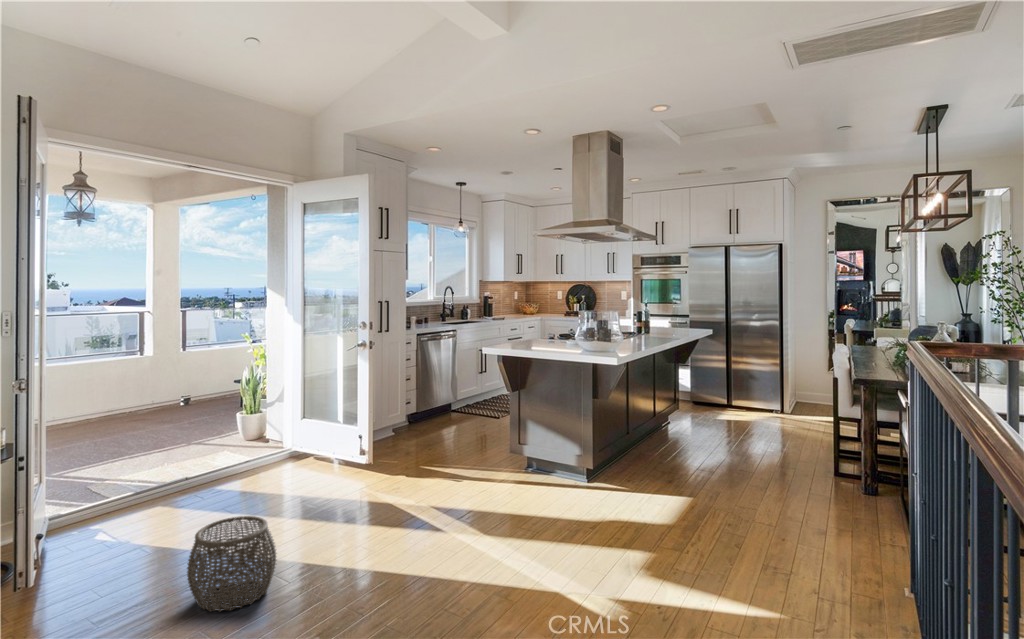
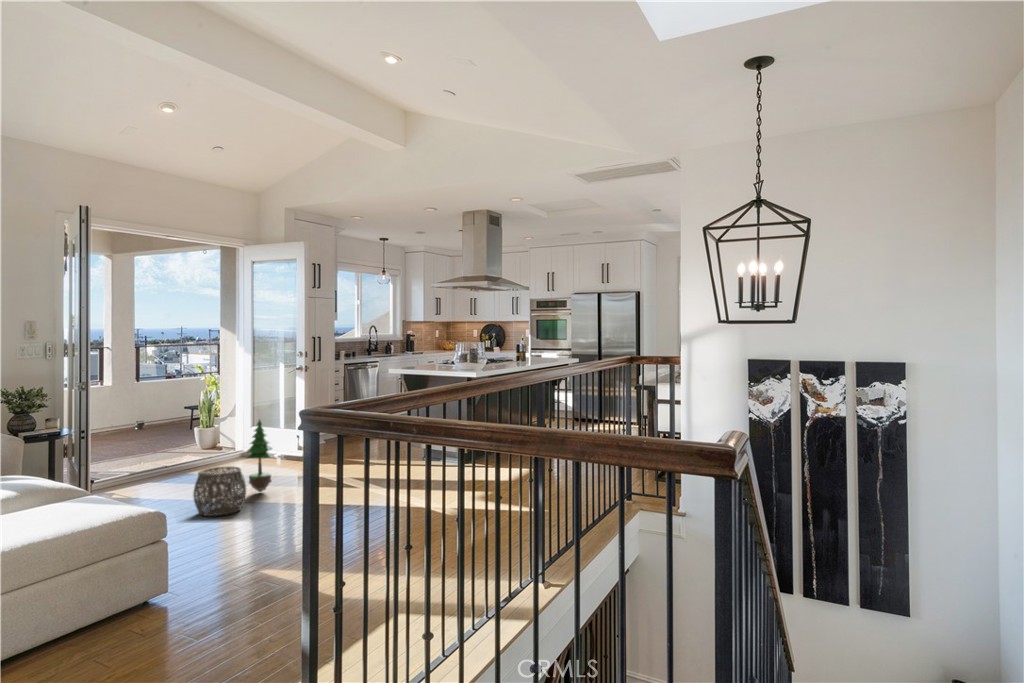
potted tree: none [281,430,324,541] -> present [246,420,273,492]

